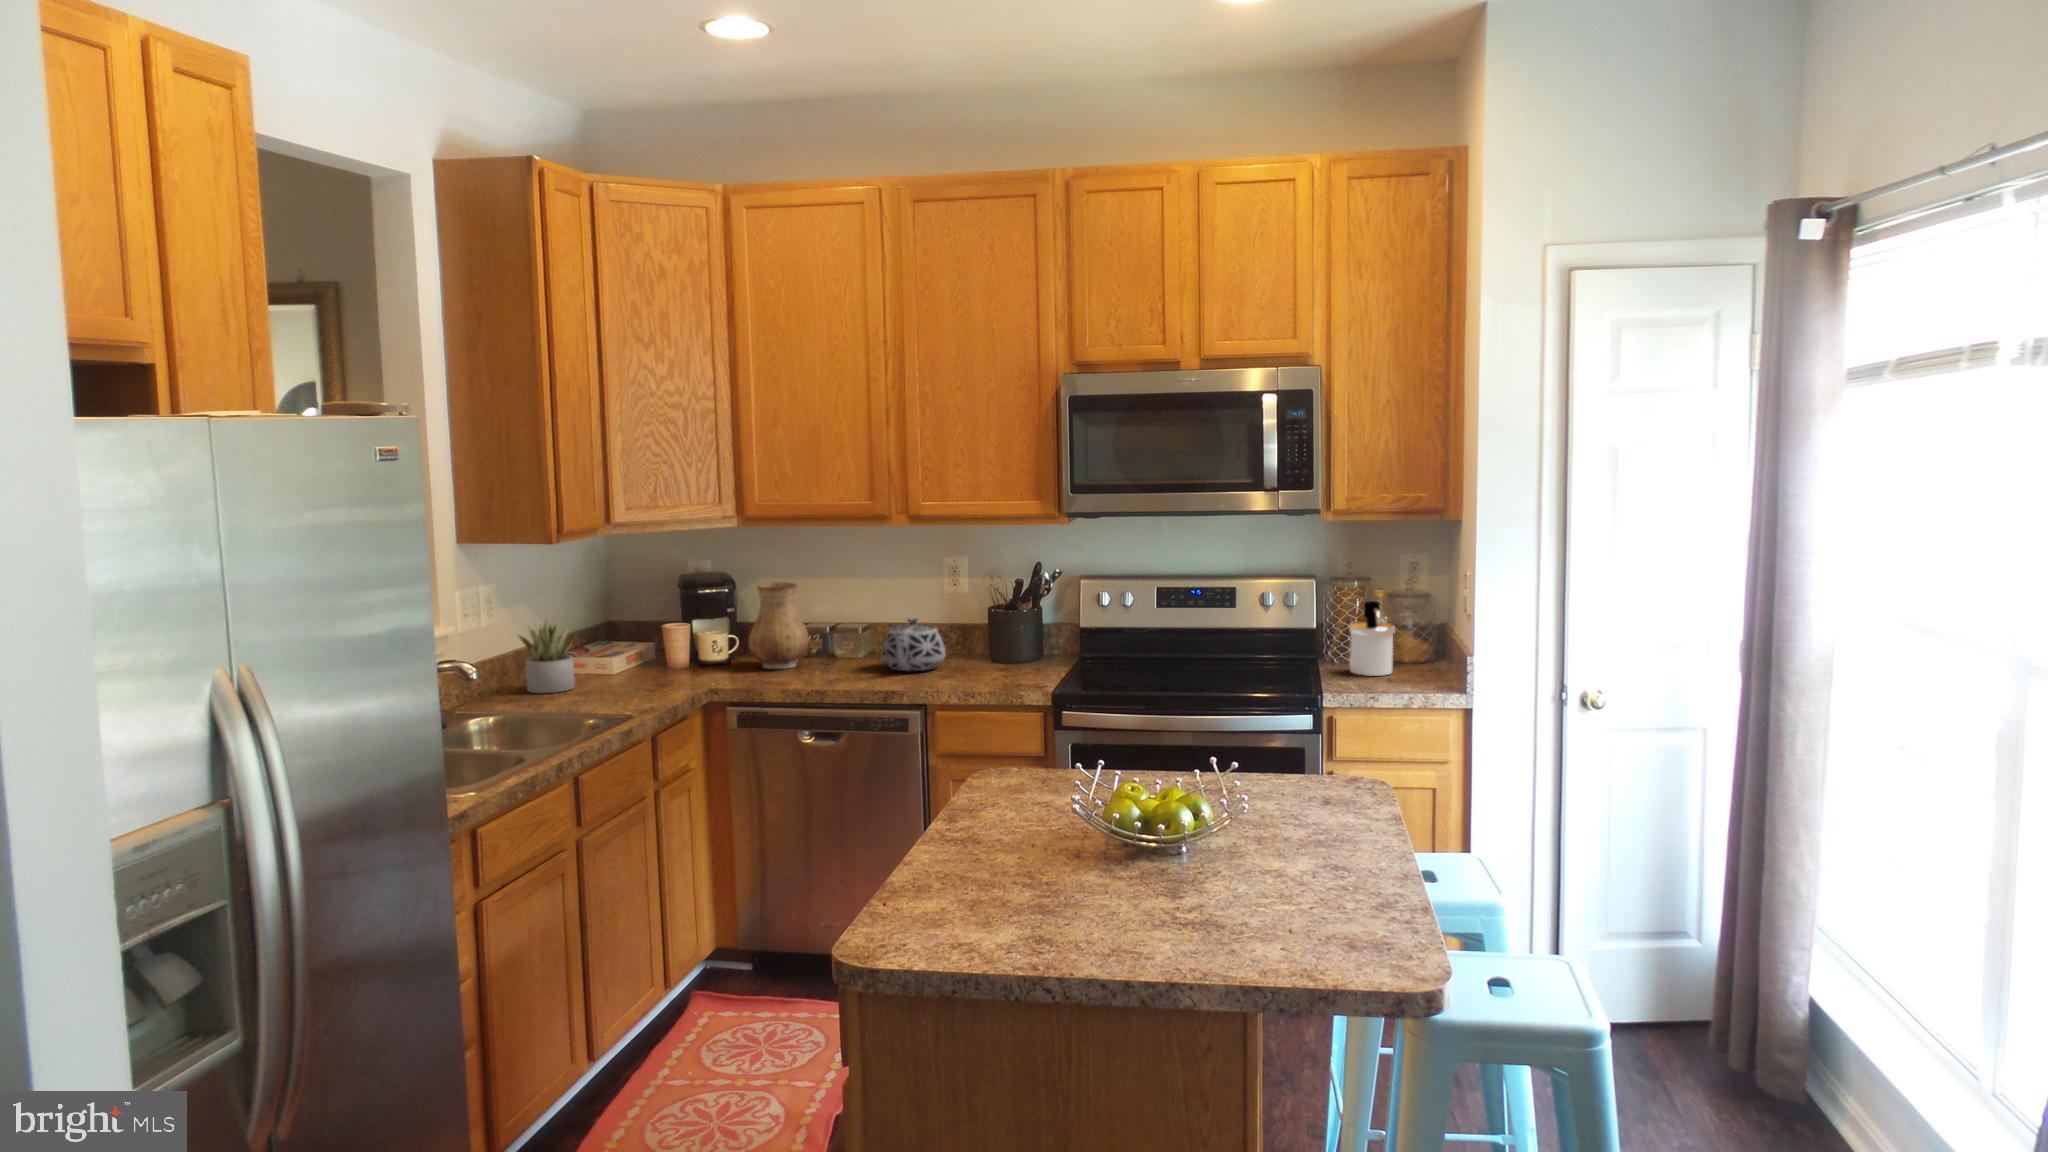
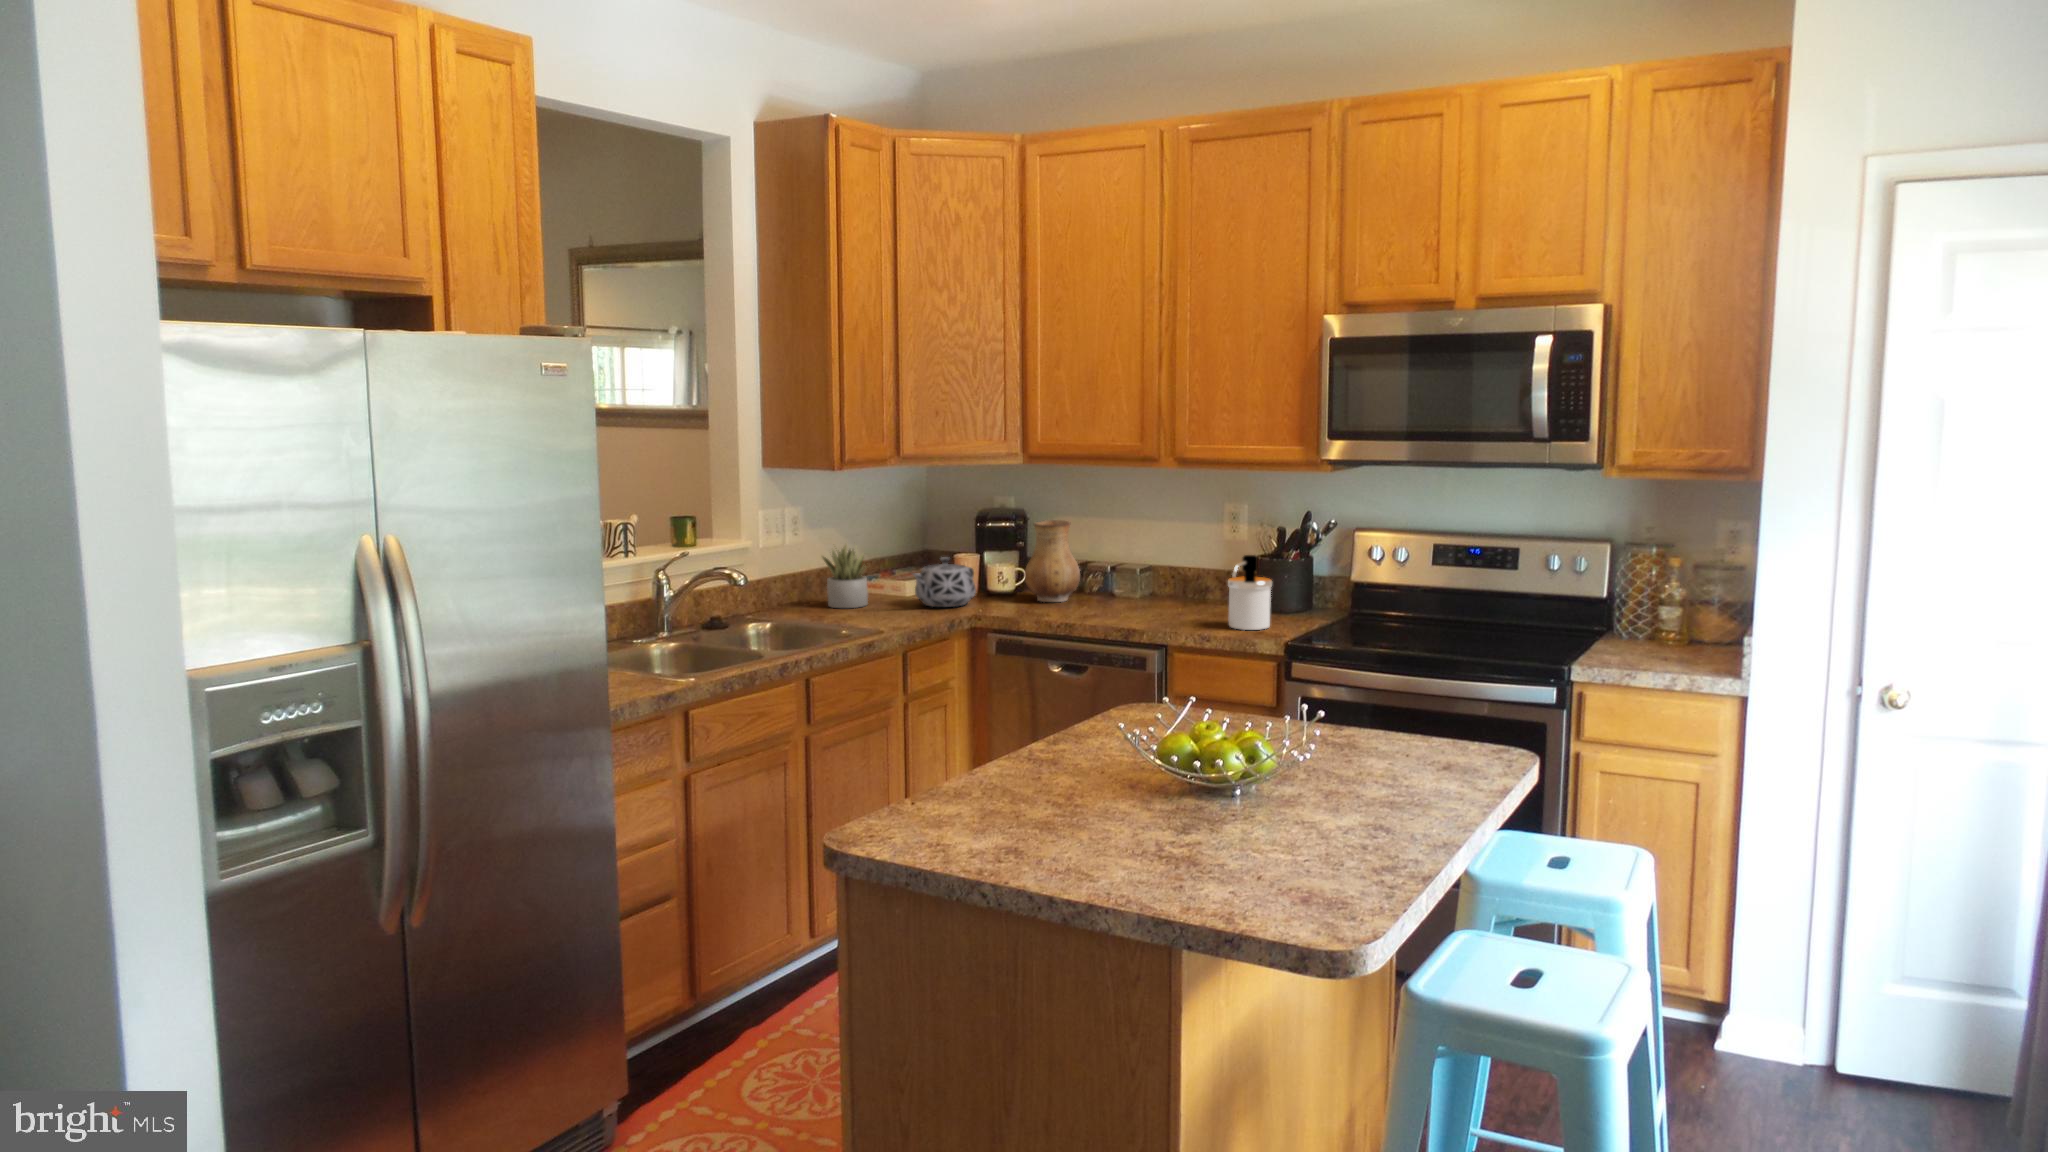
soap dispenser: present [1349,601,1395,676] -> present [1228,555,1272,630]
teapot: present [881,618,946,671] -> present [913,557,976,607]

